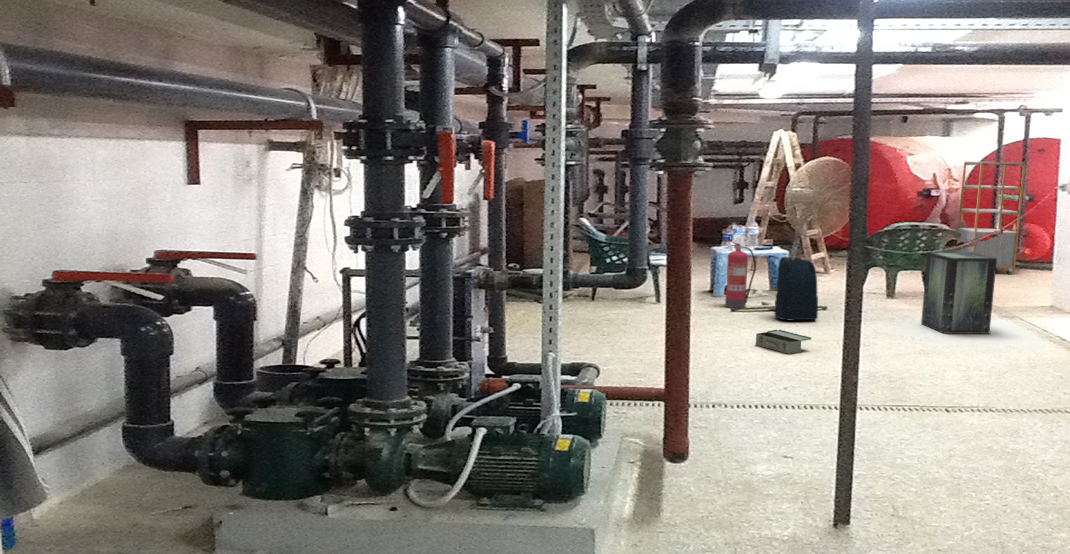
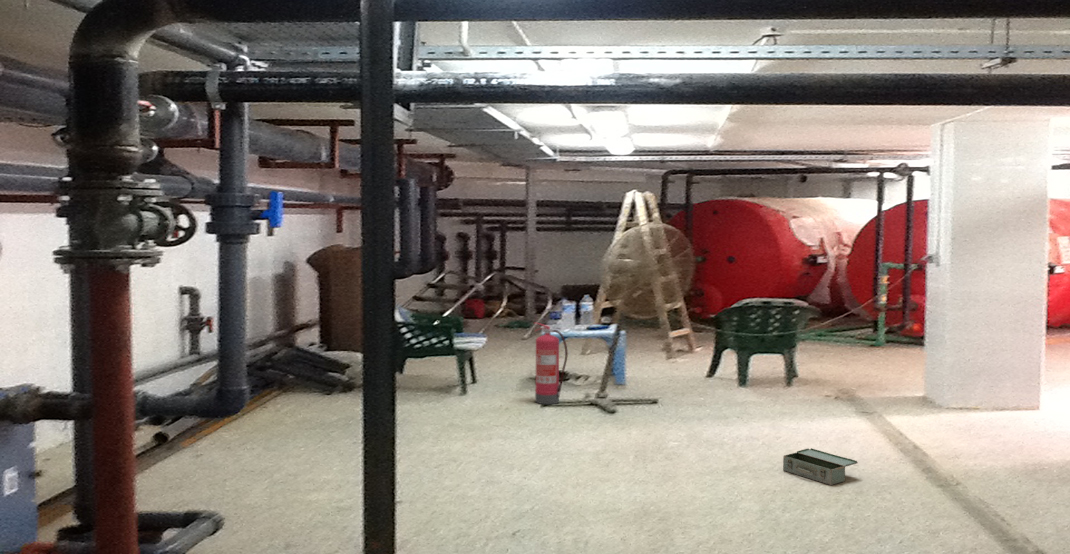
shelving unit: present [956,162,1026,274] -> none [839,225,905,352]
storage box: present [921,252,997,334] -> none [754,335,830,435]
backpack: present [775,257,818,320] -> none [582,340,631,421]
toolbox: present [756,330,811,354] -> present [783,448,858,485]

